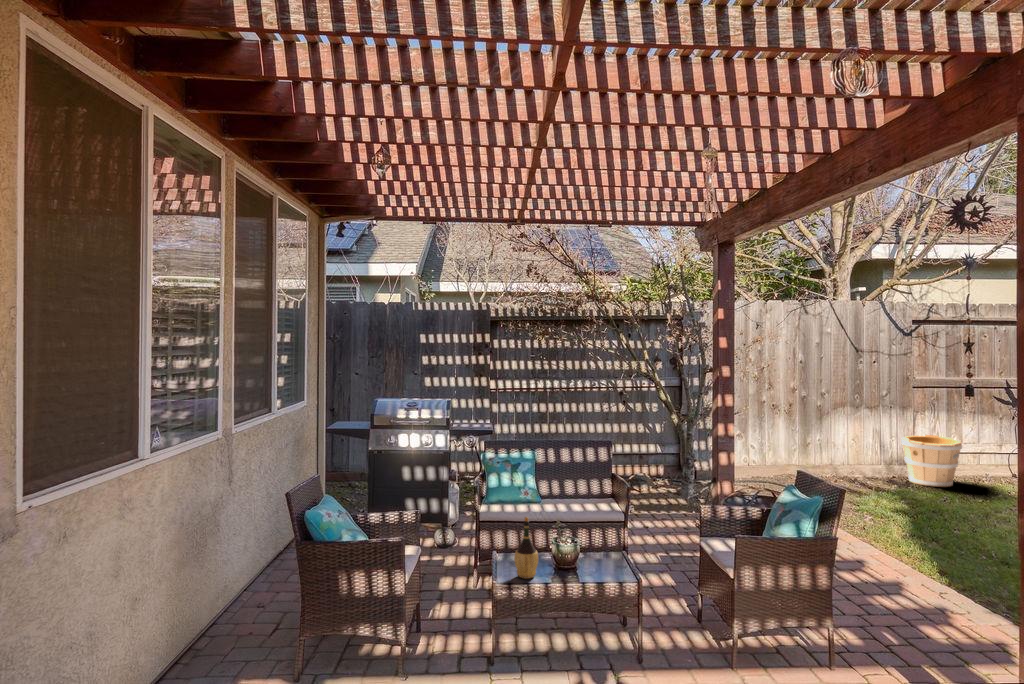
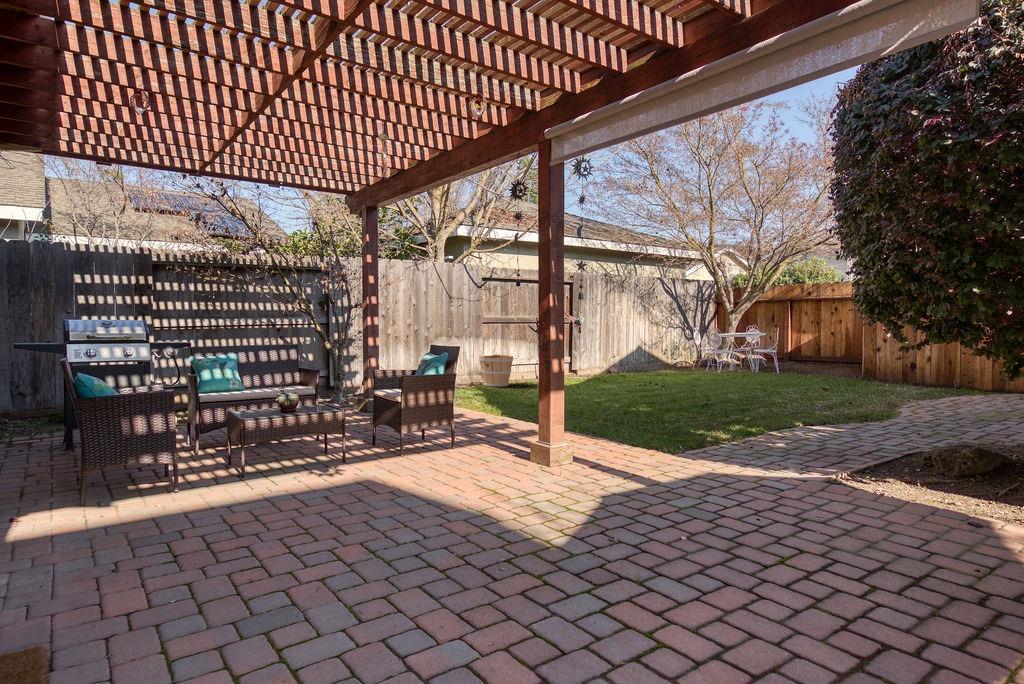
wine bottle: present [514,517,538,579] -> none [261,375,279,417]

